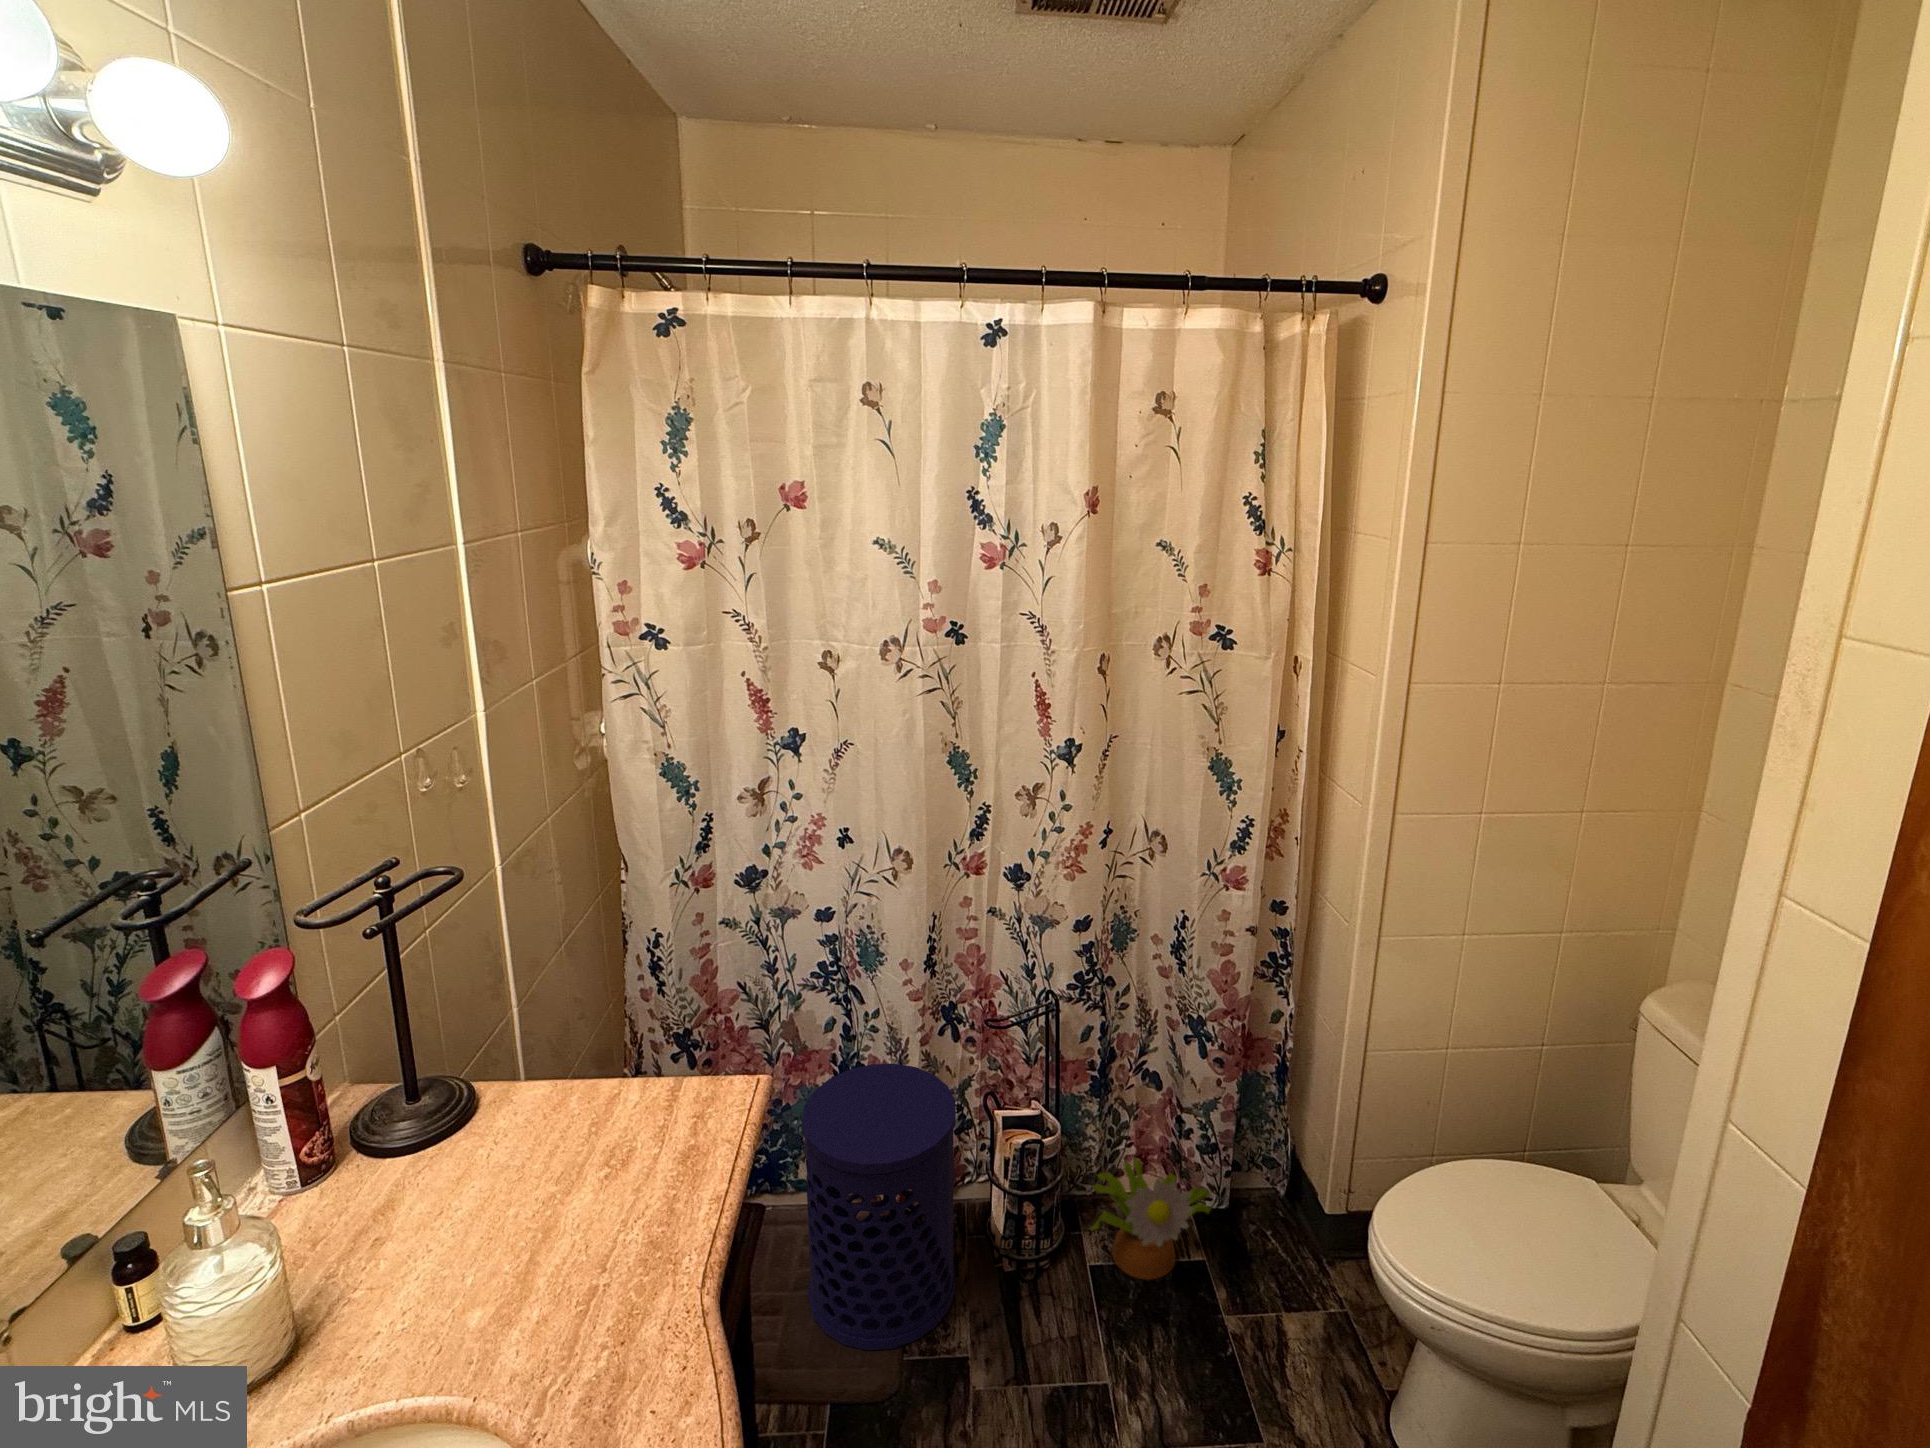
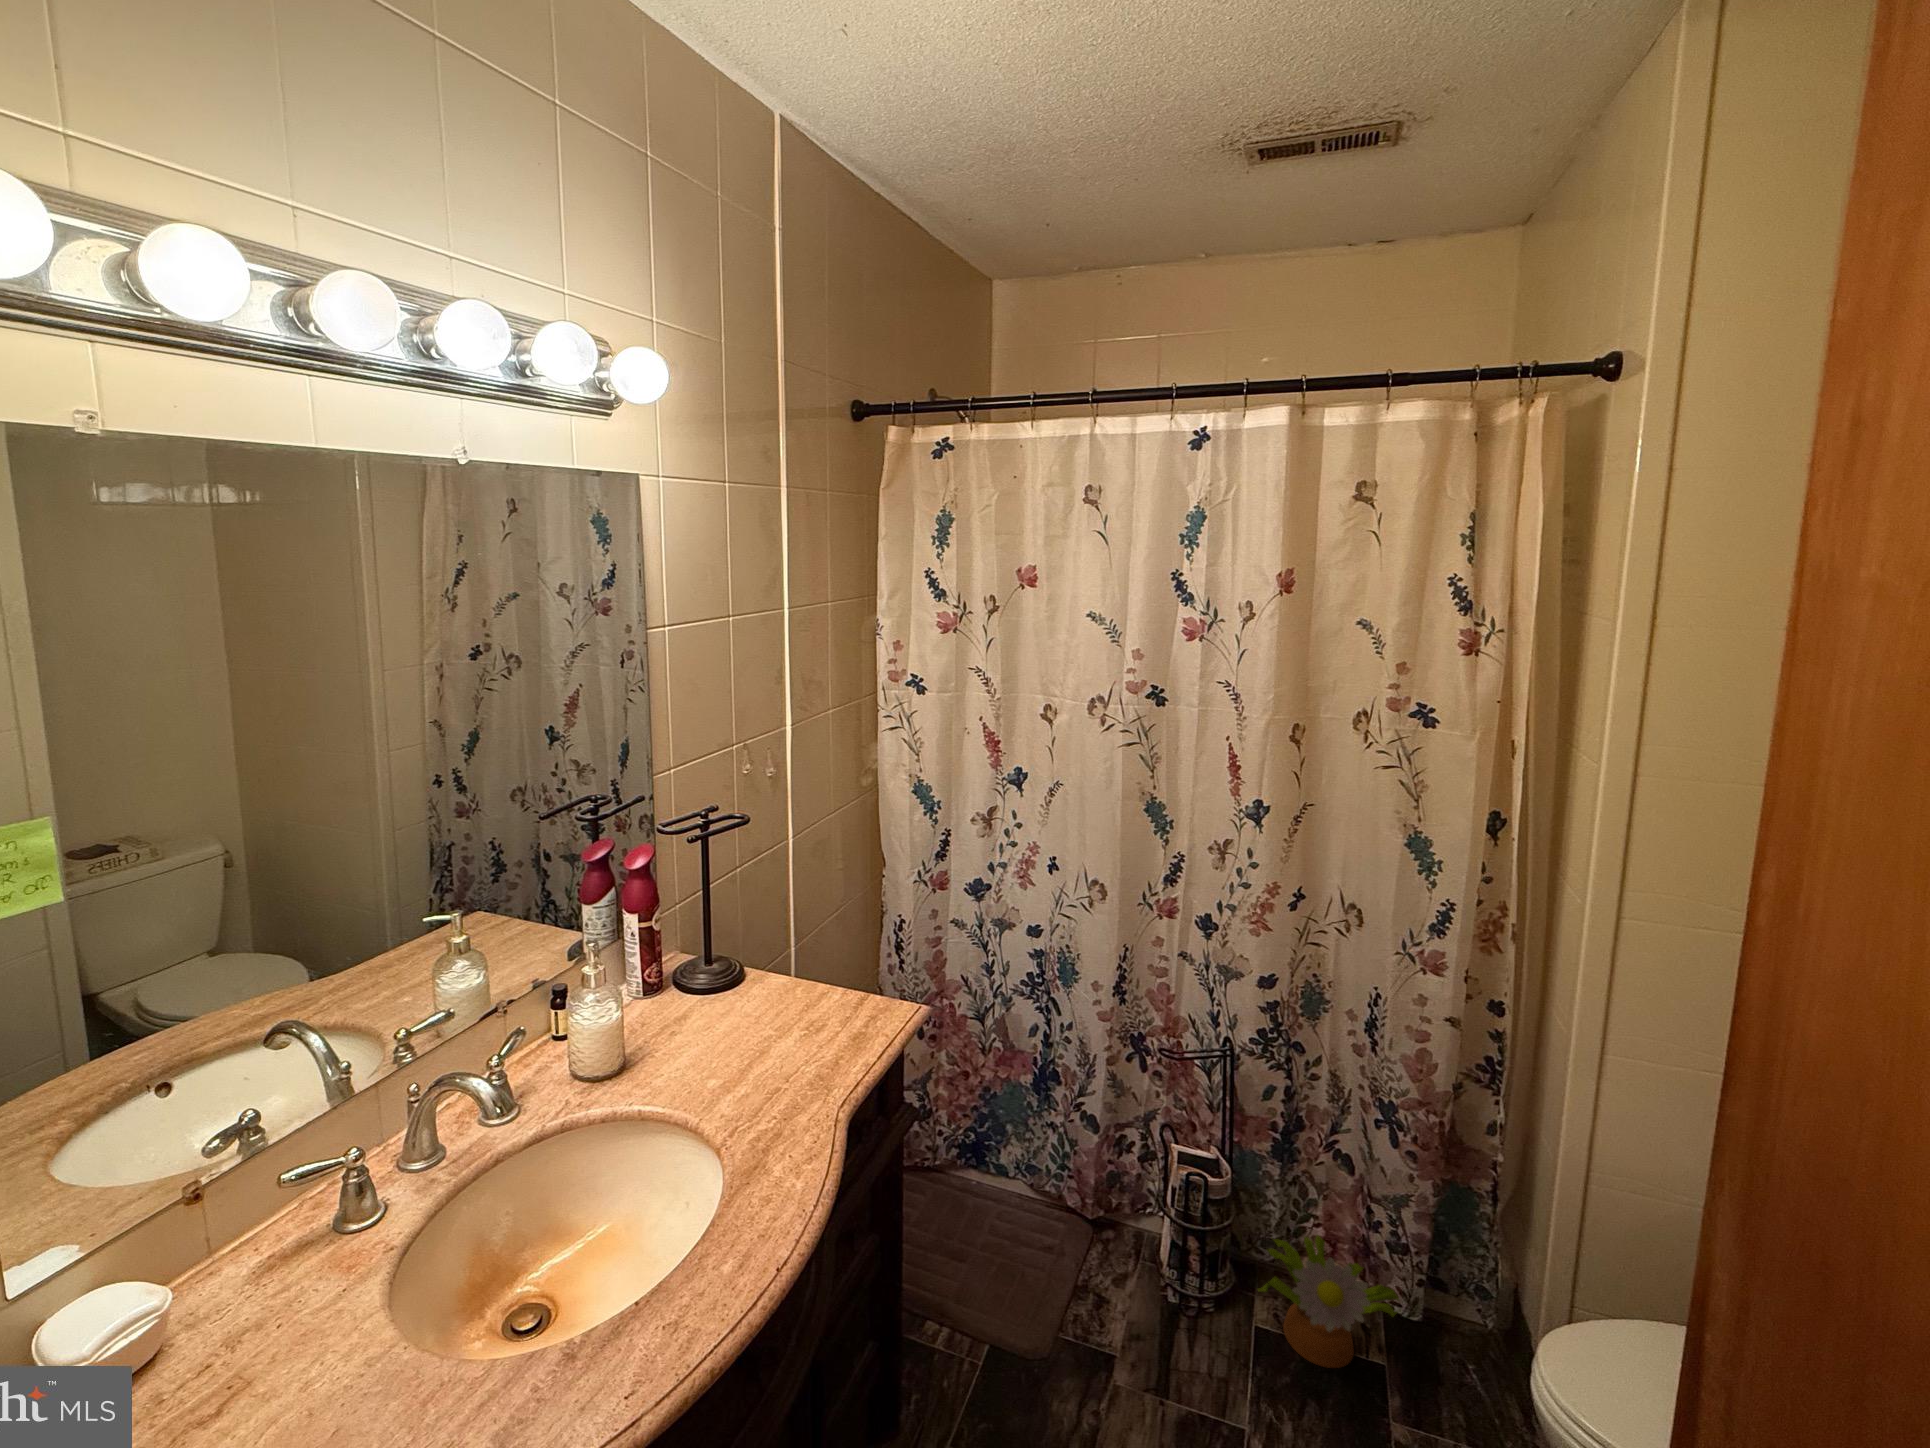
waste bin: present [802,1064,956,1350] -> none [988,1070,1128,1338]

